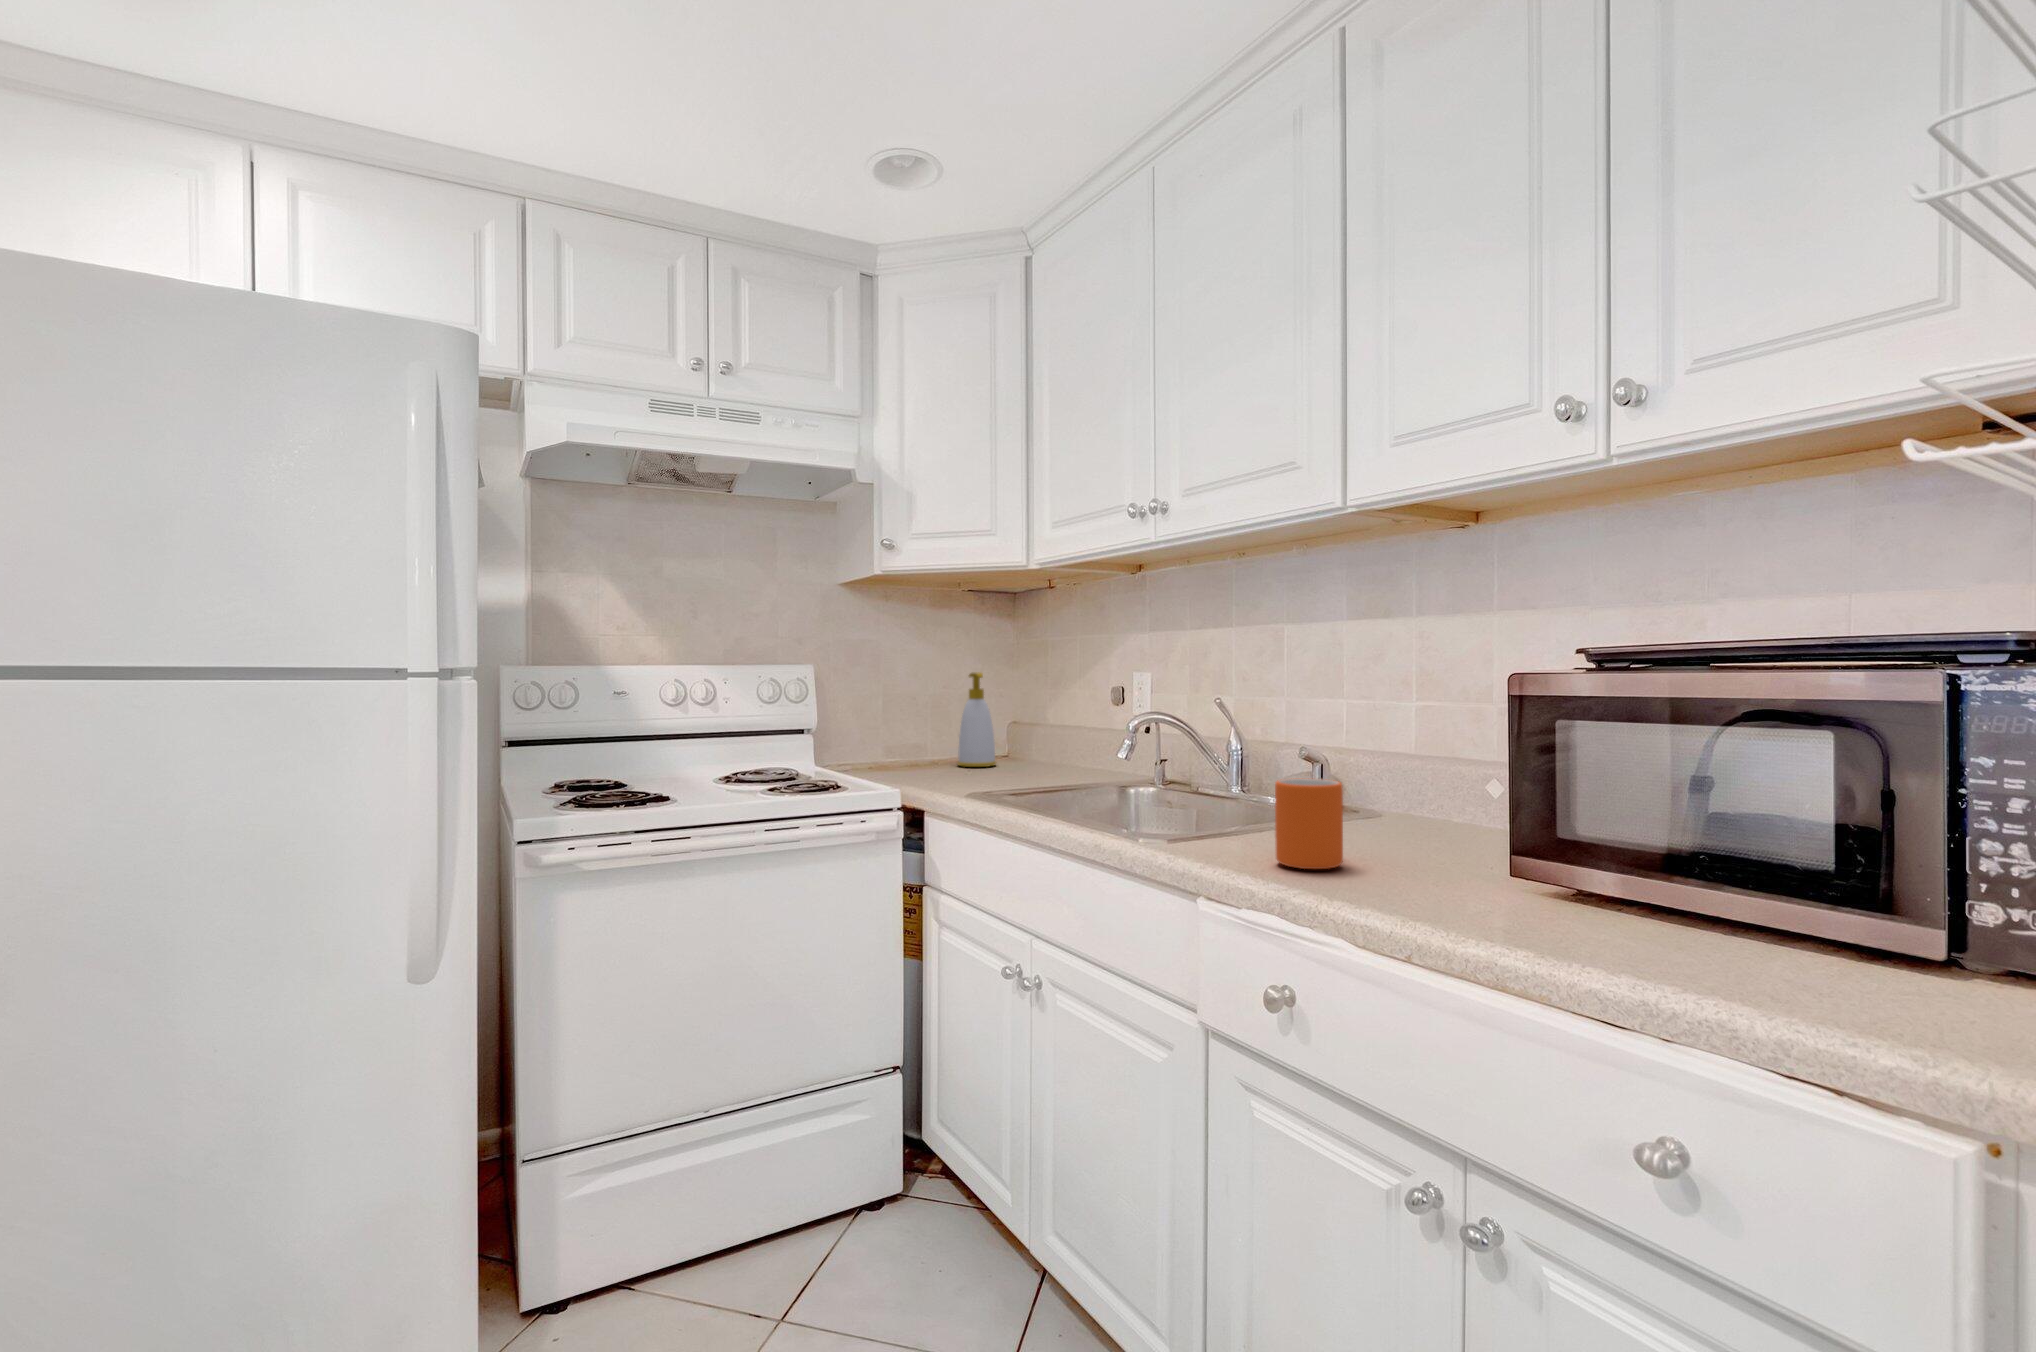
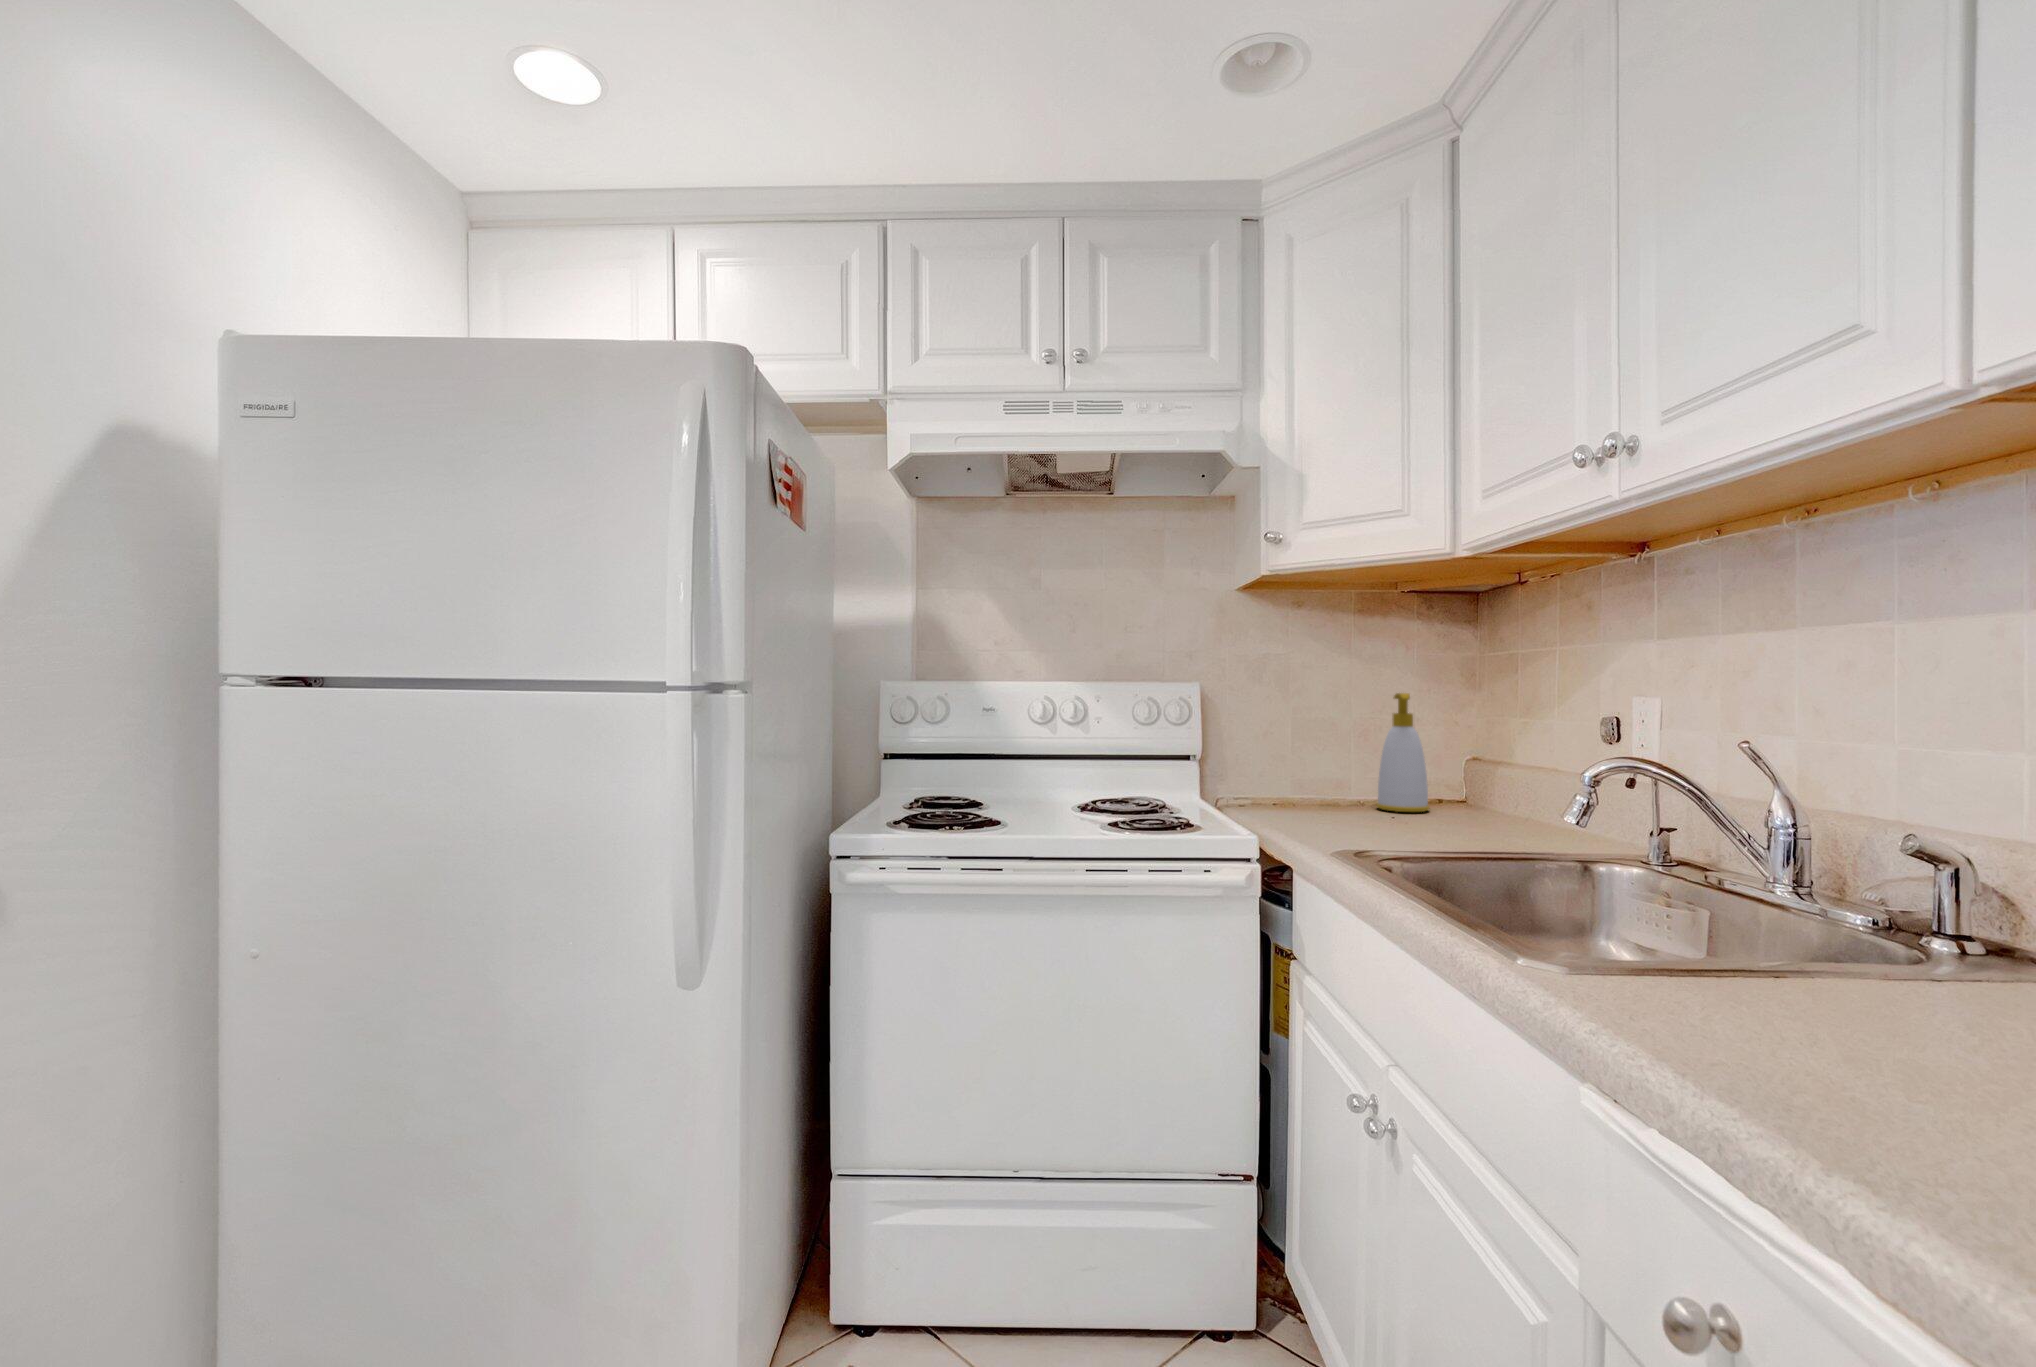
mug: present [1275,778,1343,869] -> none [1754,905,1922,1102]

